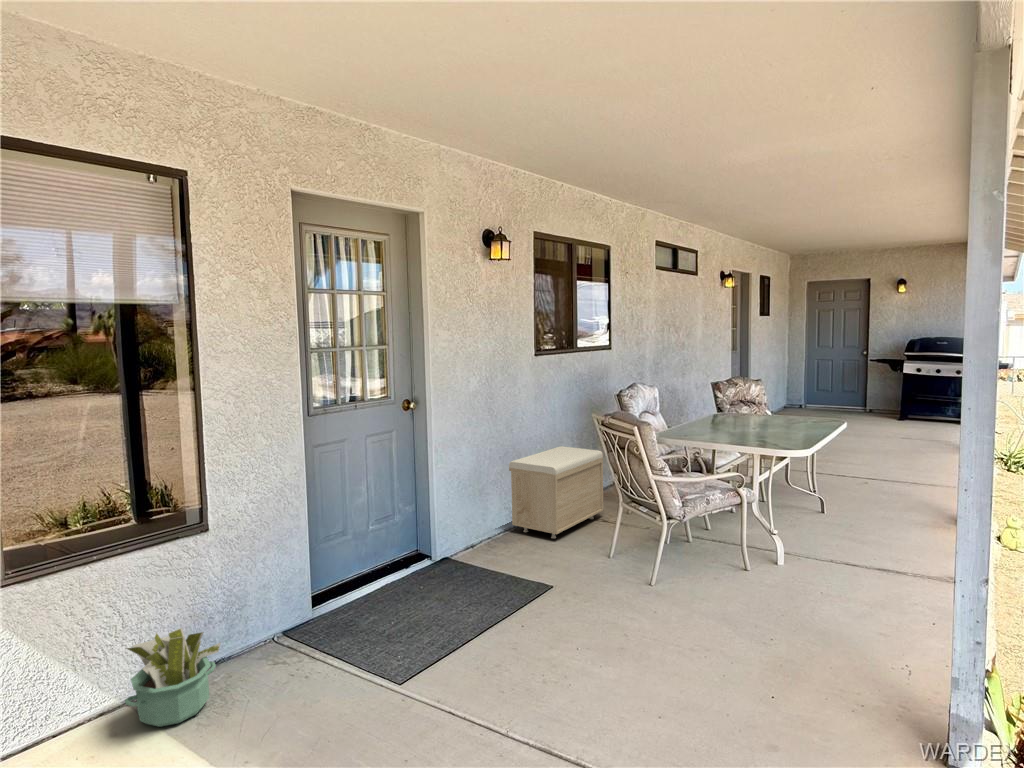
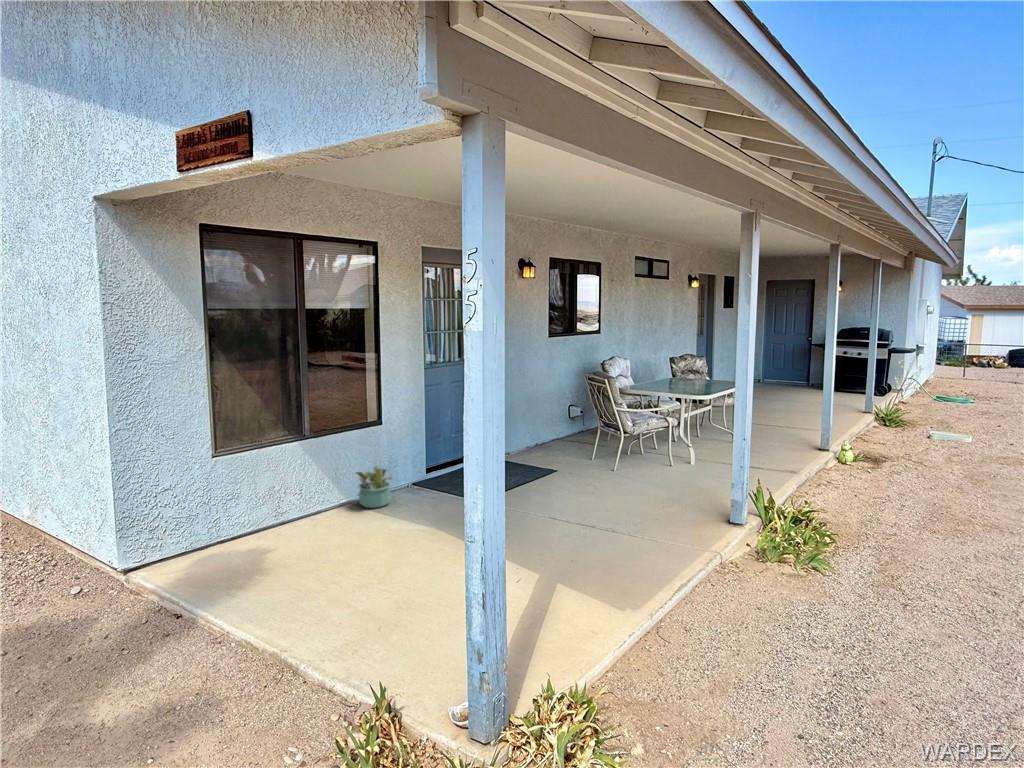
storage bench: present [509,446,603,538] -> none [531,396,591,451]

